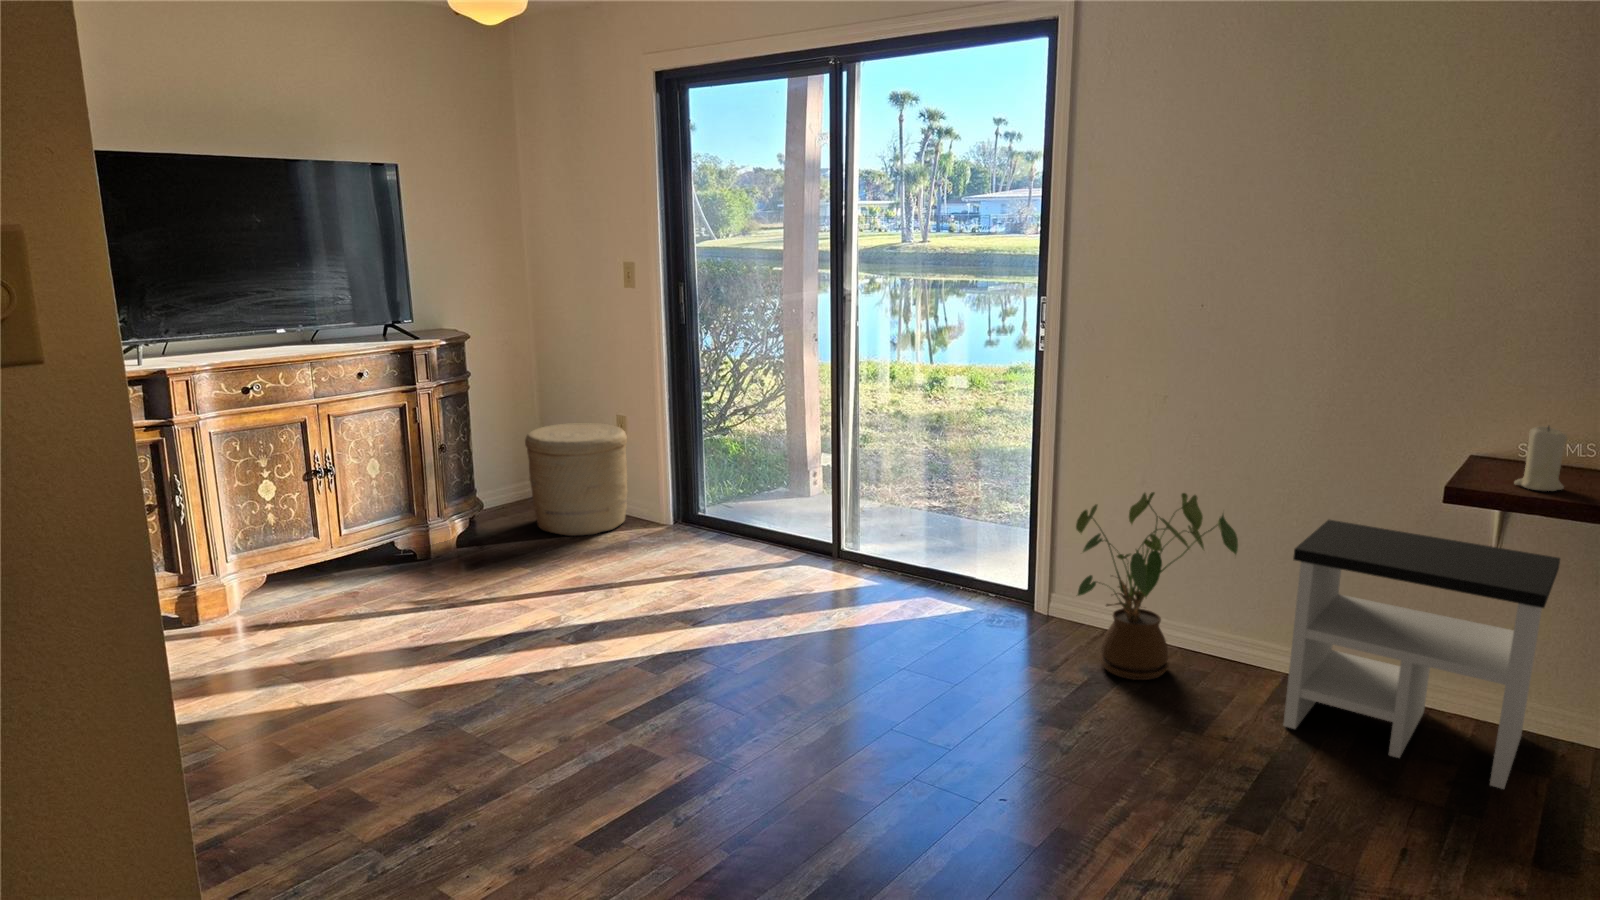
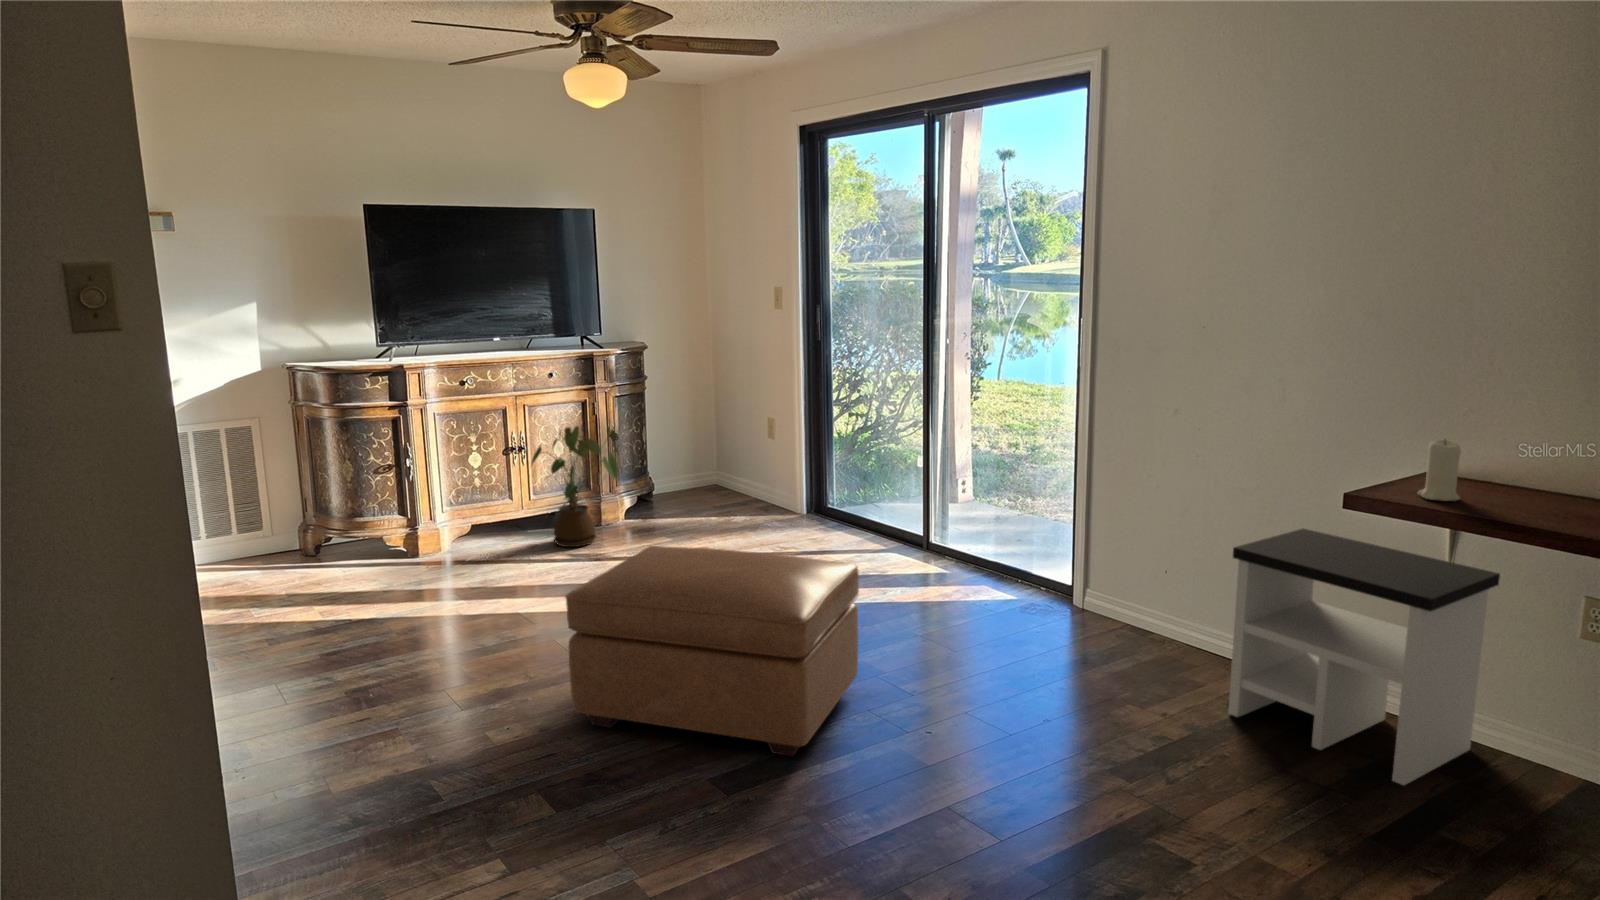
woven basket: present [525,423,627,536] -> none [687,423,772,517]
house plant: present [1076,492,1238,680] -> present [532,426,618,547]
ottoman: none [549,598,896,858] -> present [565,546,859,756]

